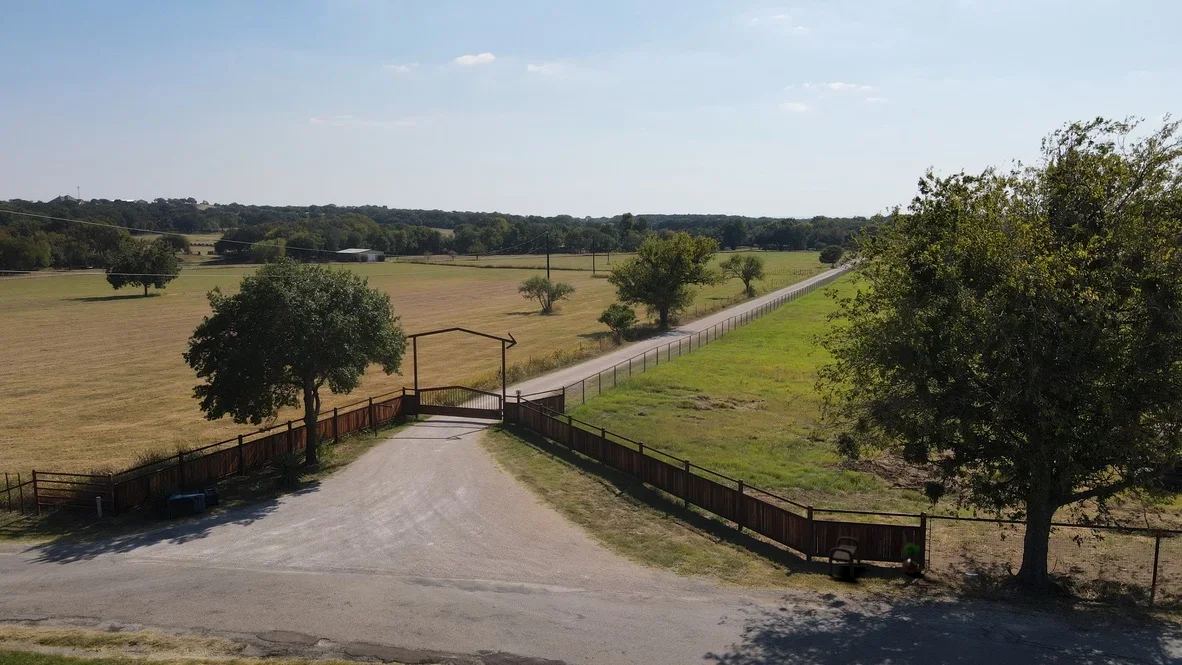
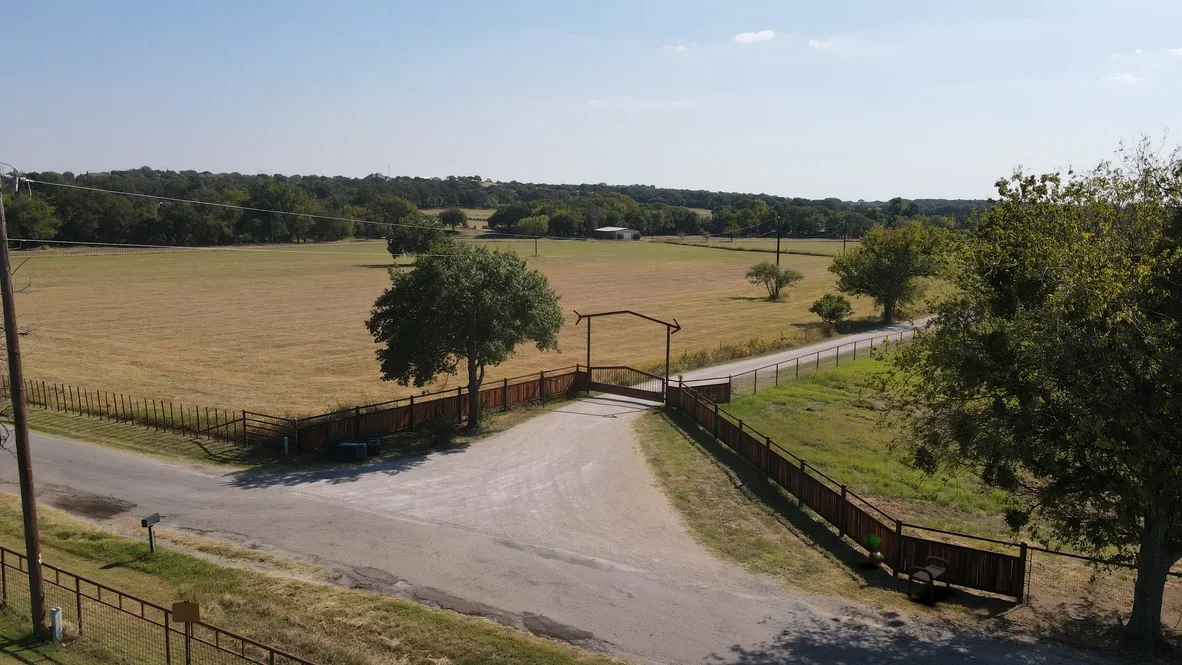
potted tree: present [902,543,919,574] -> present [864,536,884,565]

